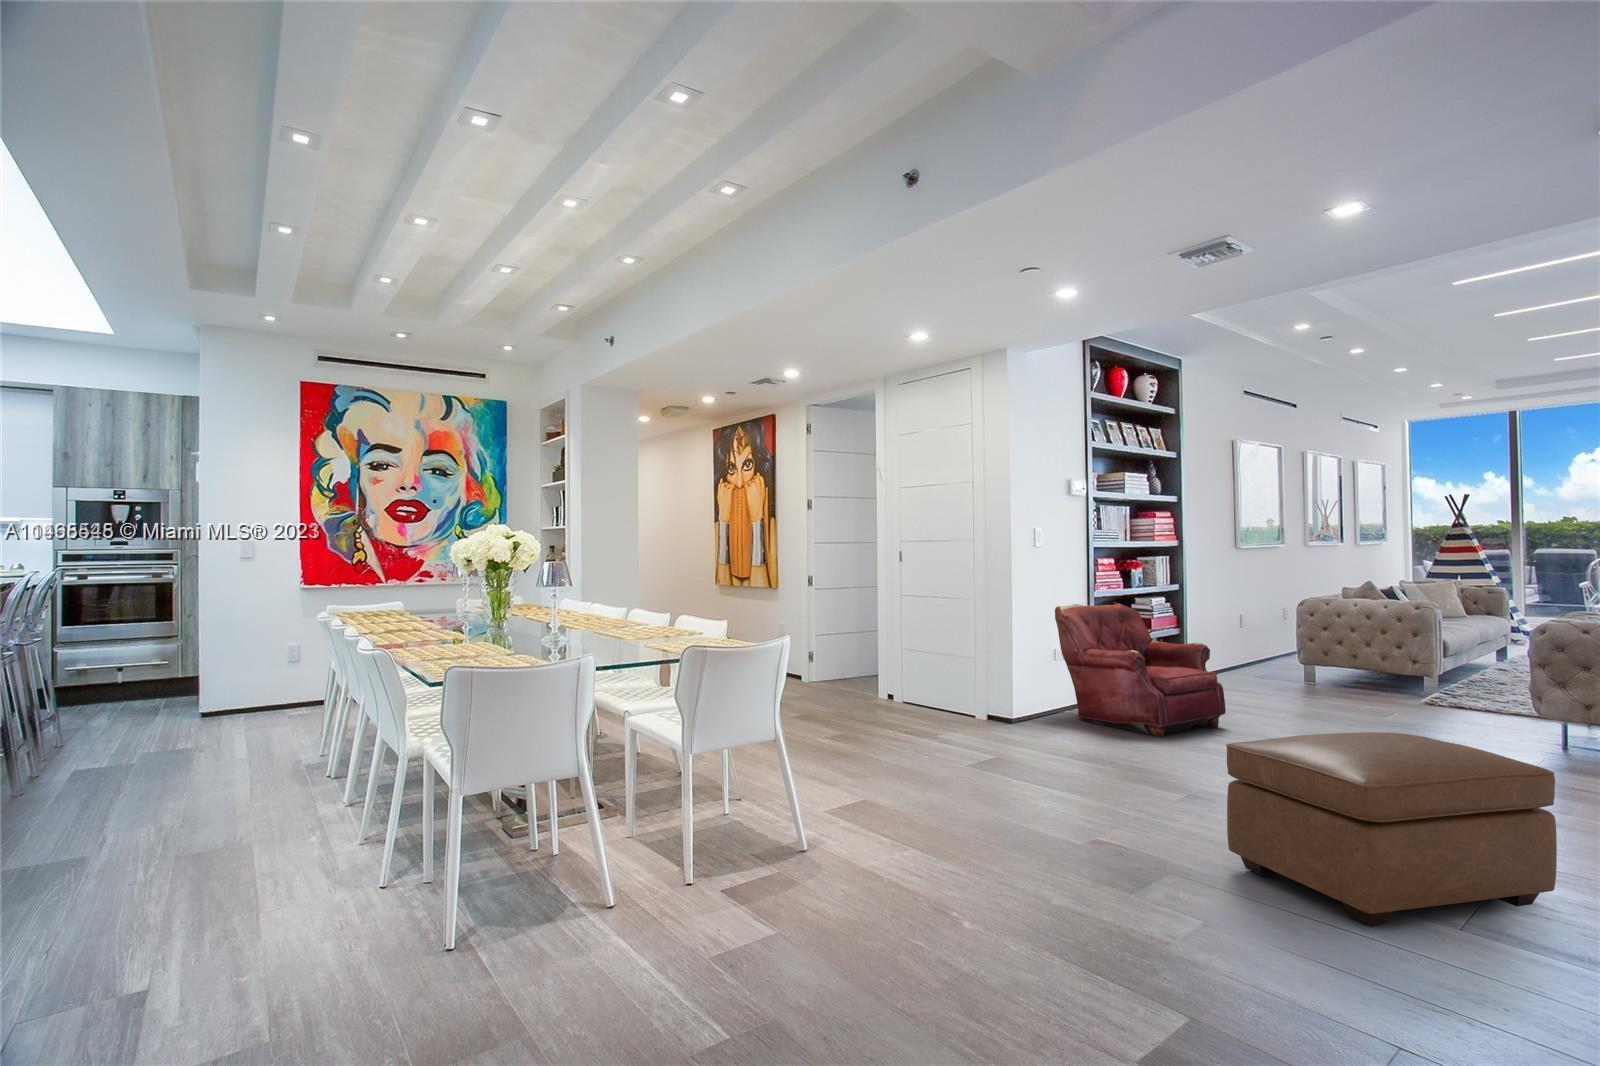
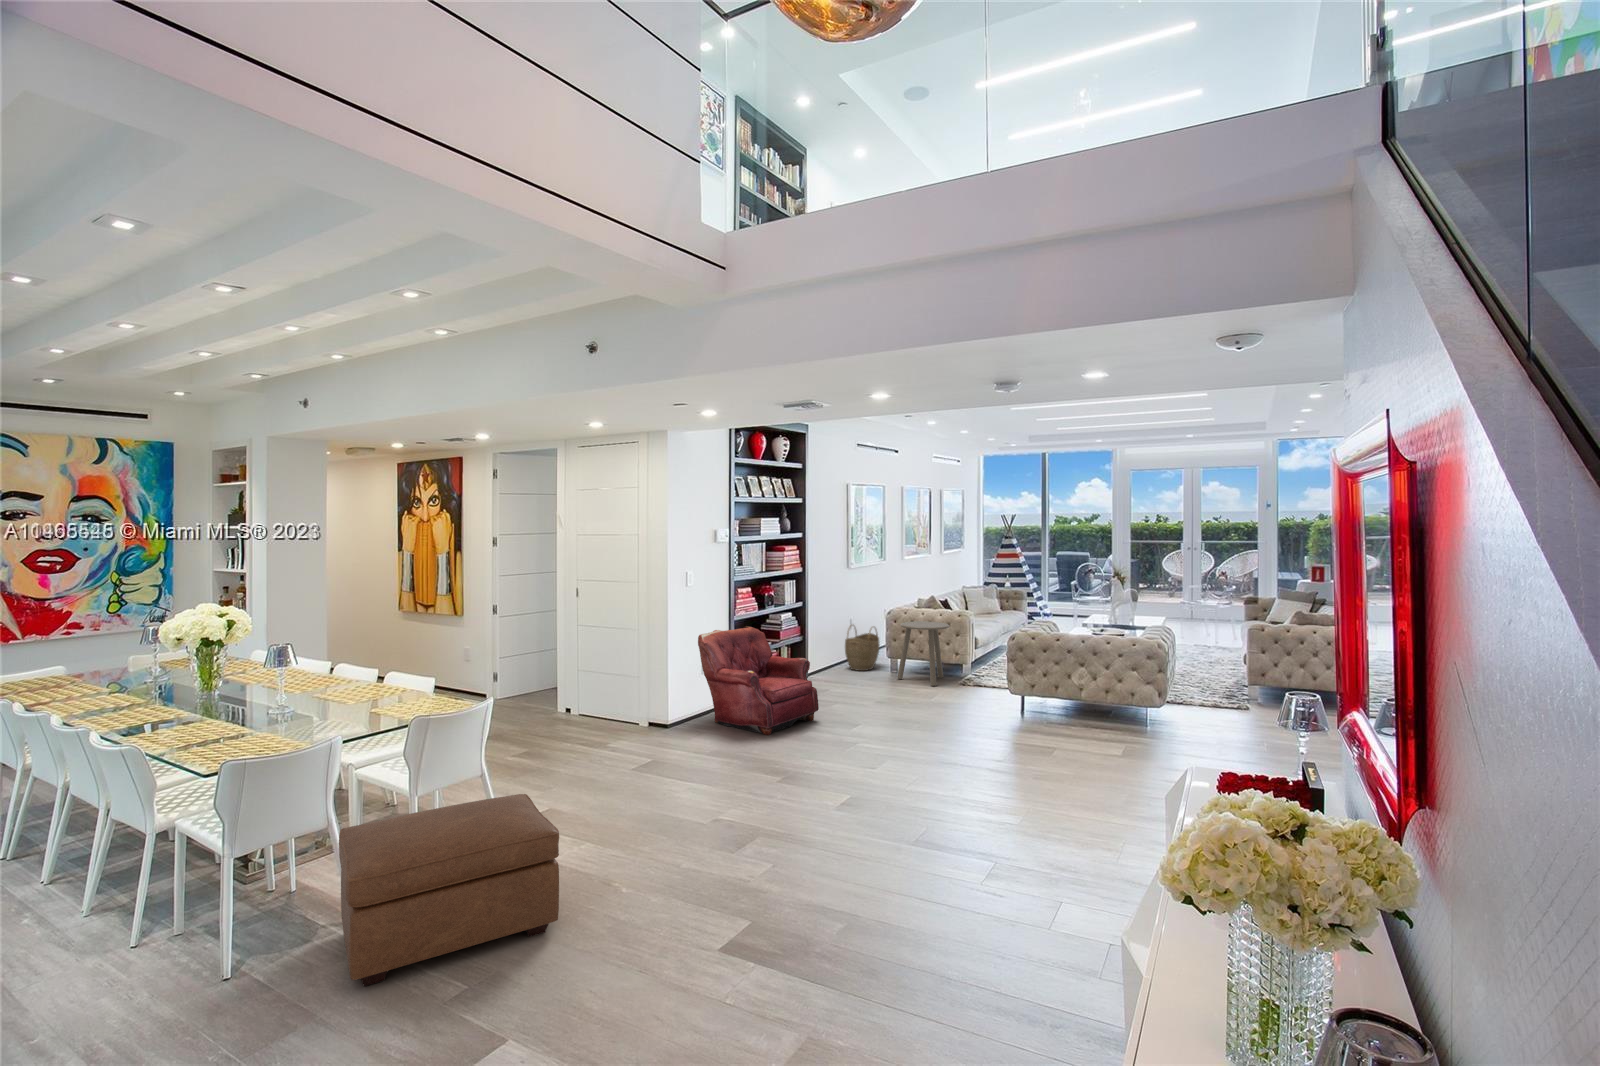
side table: none [1319,617,1406,705] -> present [897,621,950,686]
woven basket: none [1232,623,1284,684] -> present [845,626,880,671]
ottoman: present [1226,732,1557,926] -> present [339,794,559,986]

